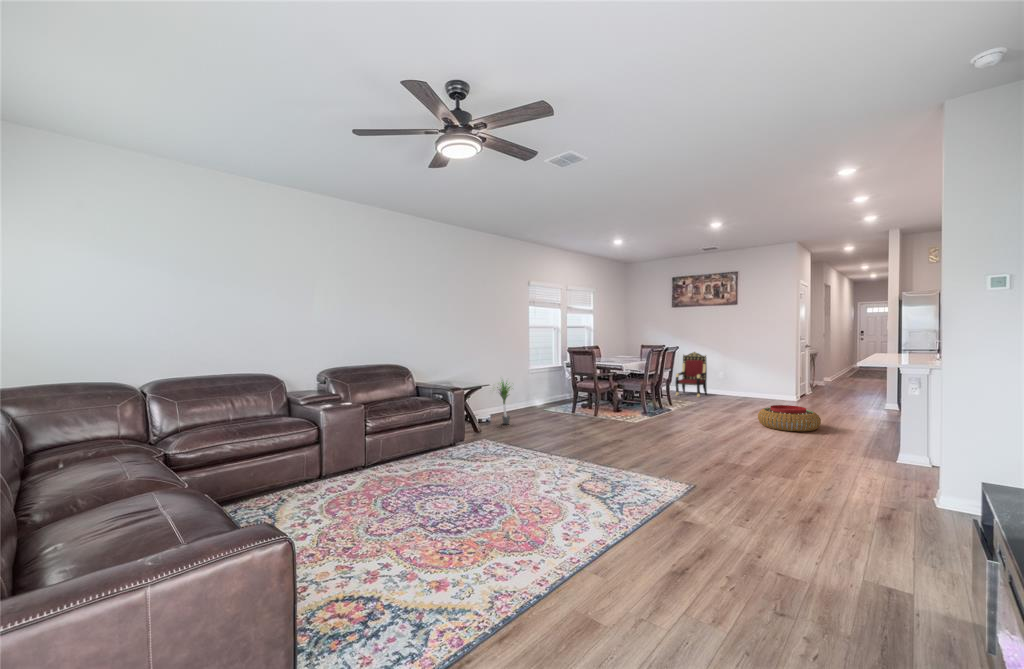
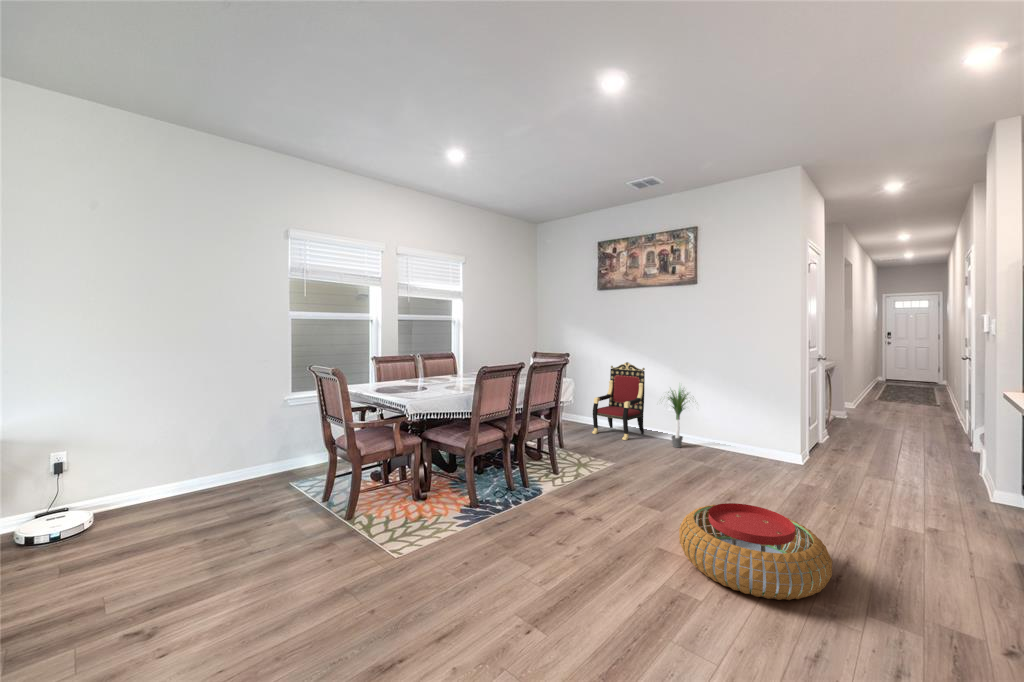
potted plant: present [497,382,511,424] -> present [668,389,688,448]

